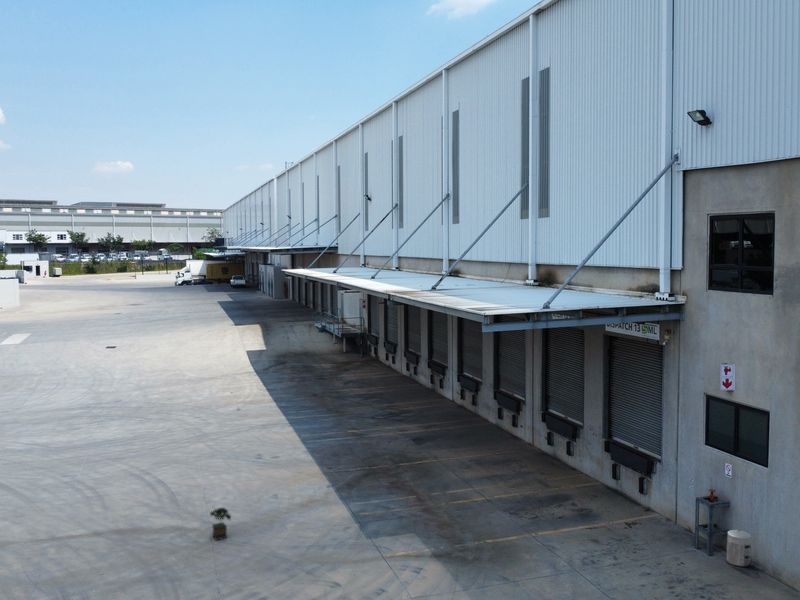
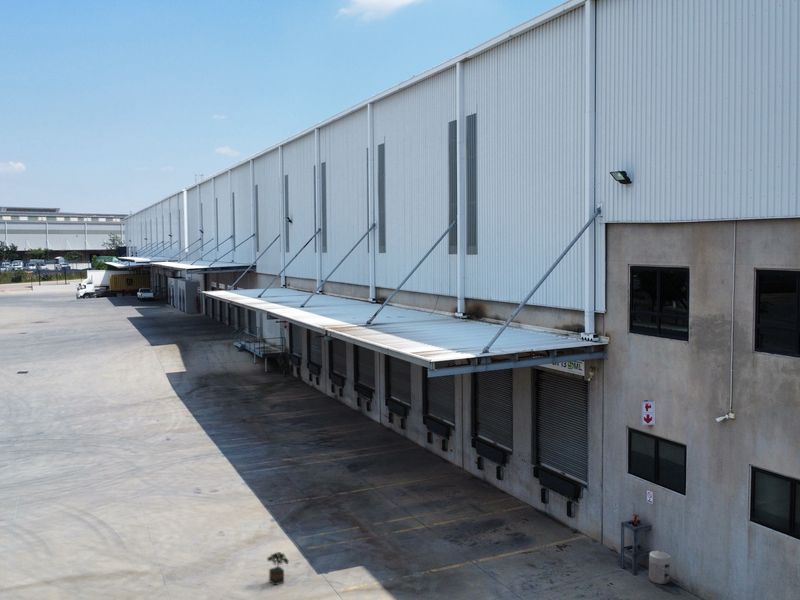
potted tree: present [210,508,231,540] -> present [267,552,288,585]

